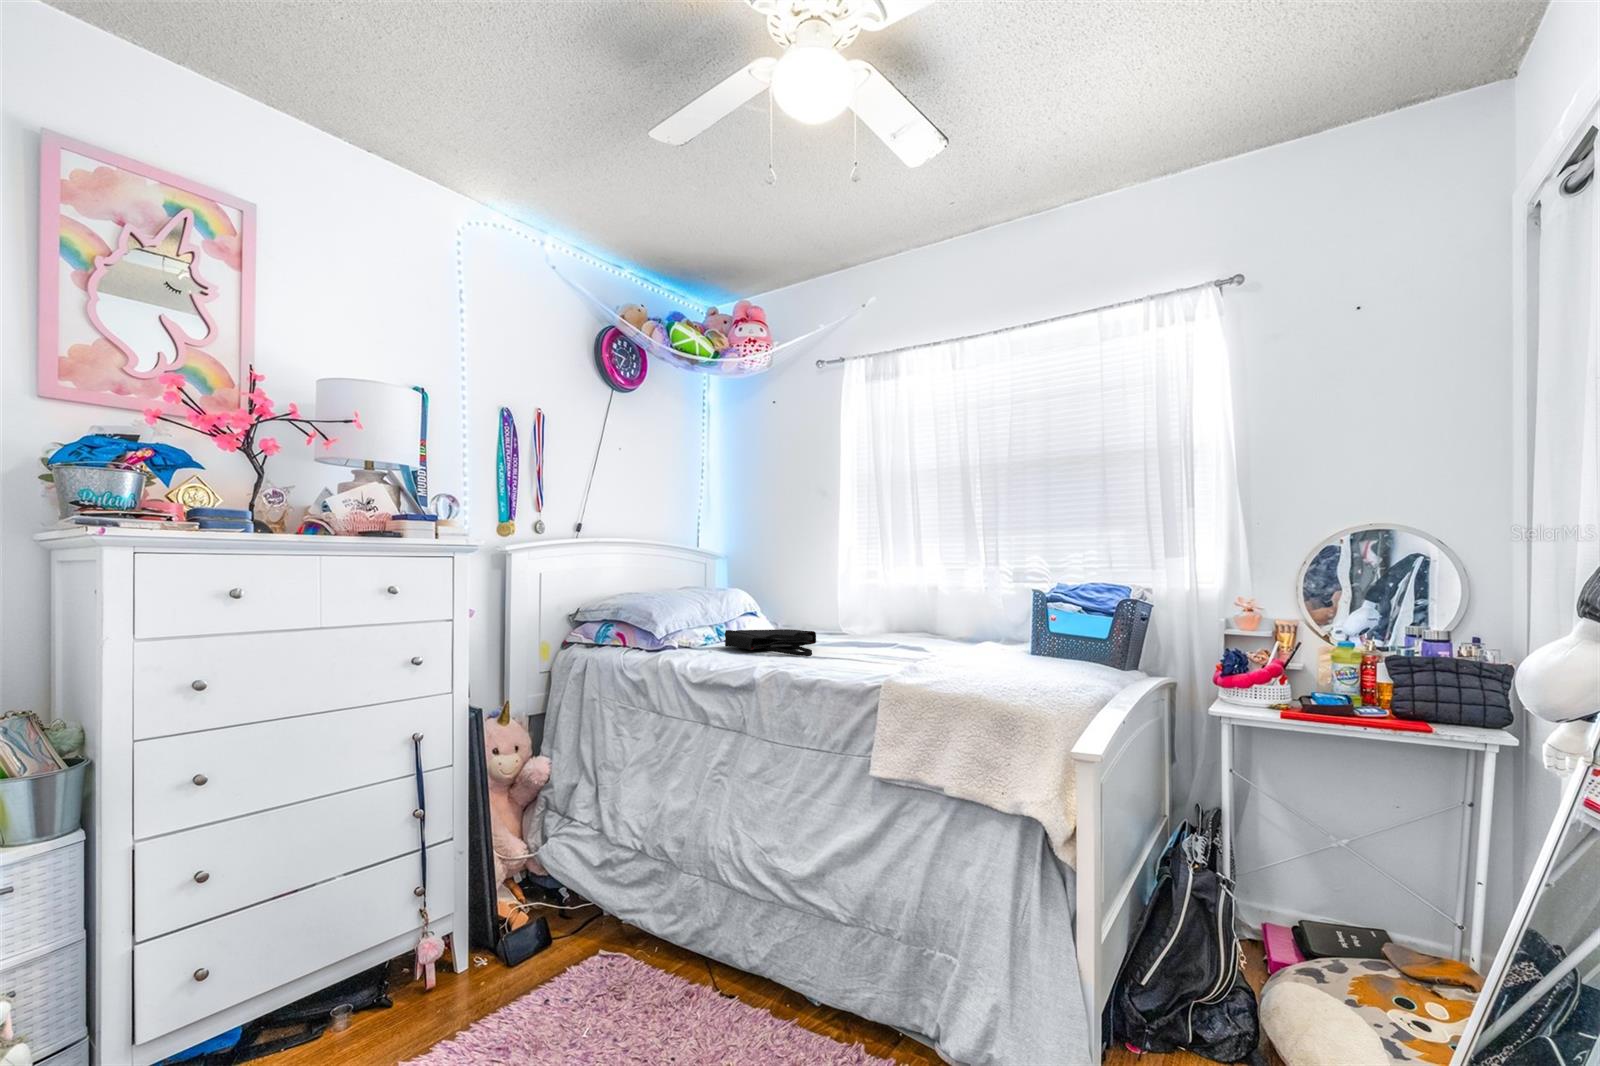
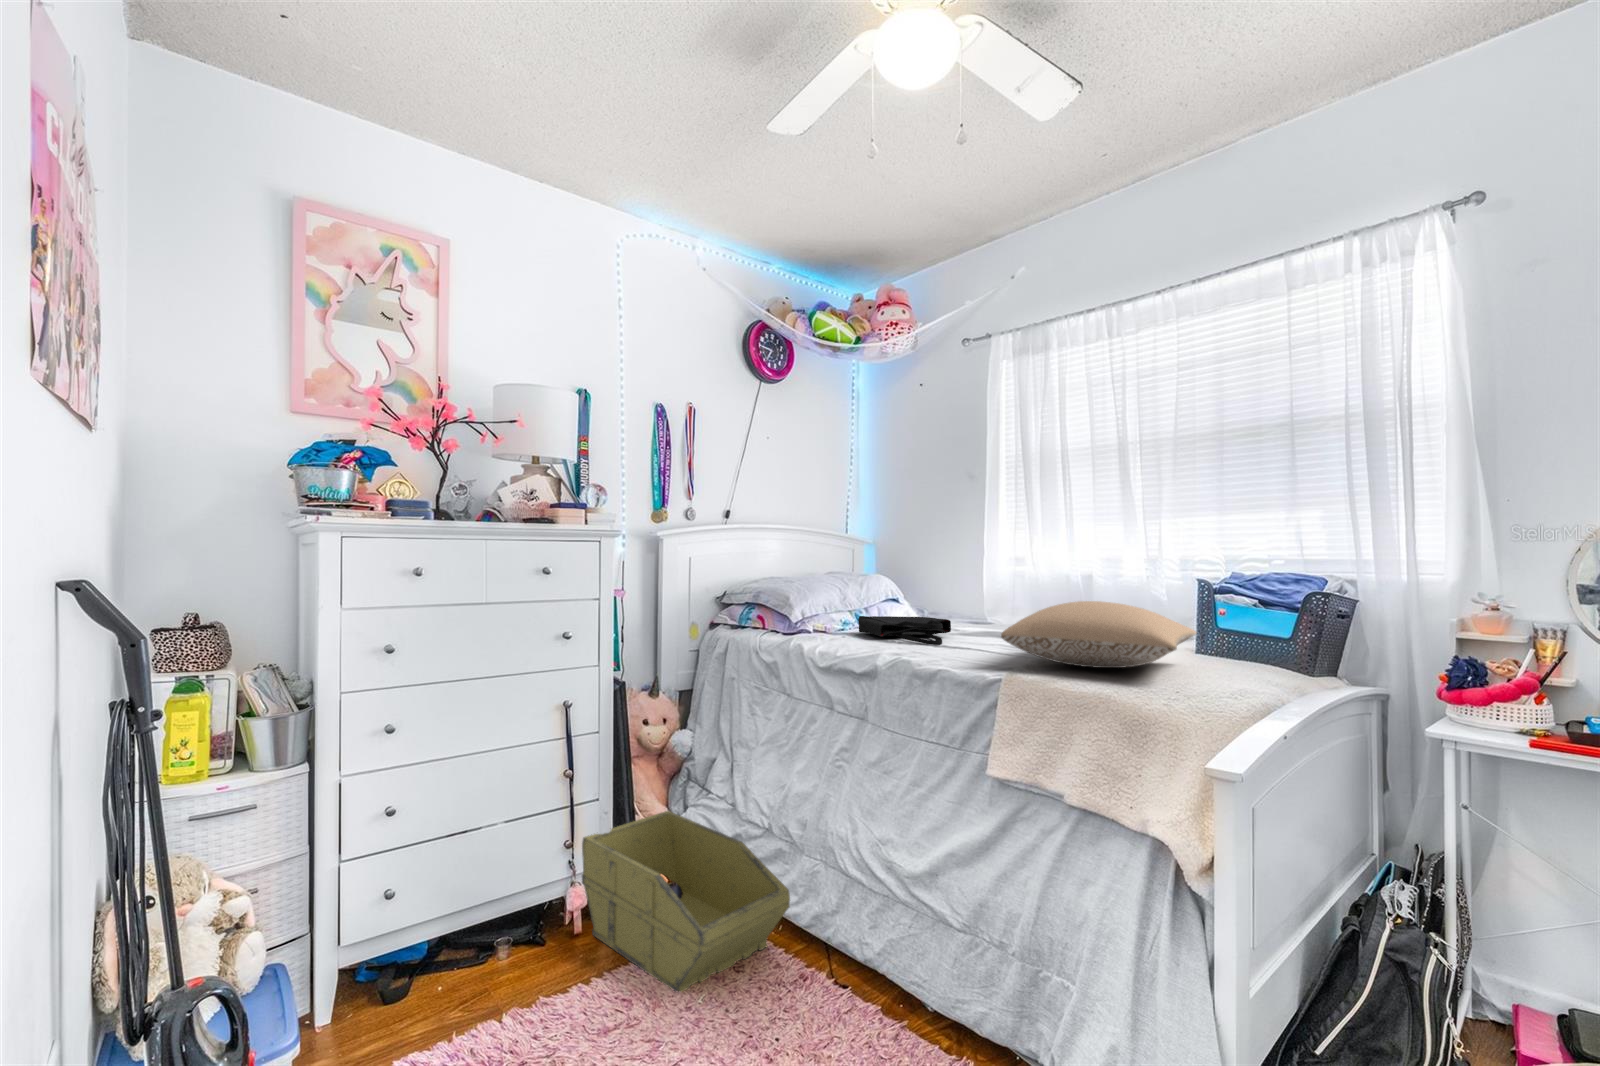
pillow: none [879,611,1038,670] -> present [1001,601,1196,668]
storage bin: none [434,845,671,1033] -> present [582,811,790,992]

